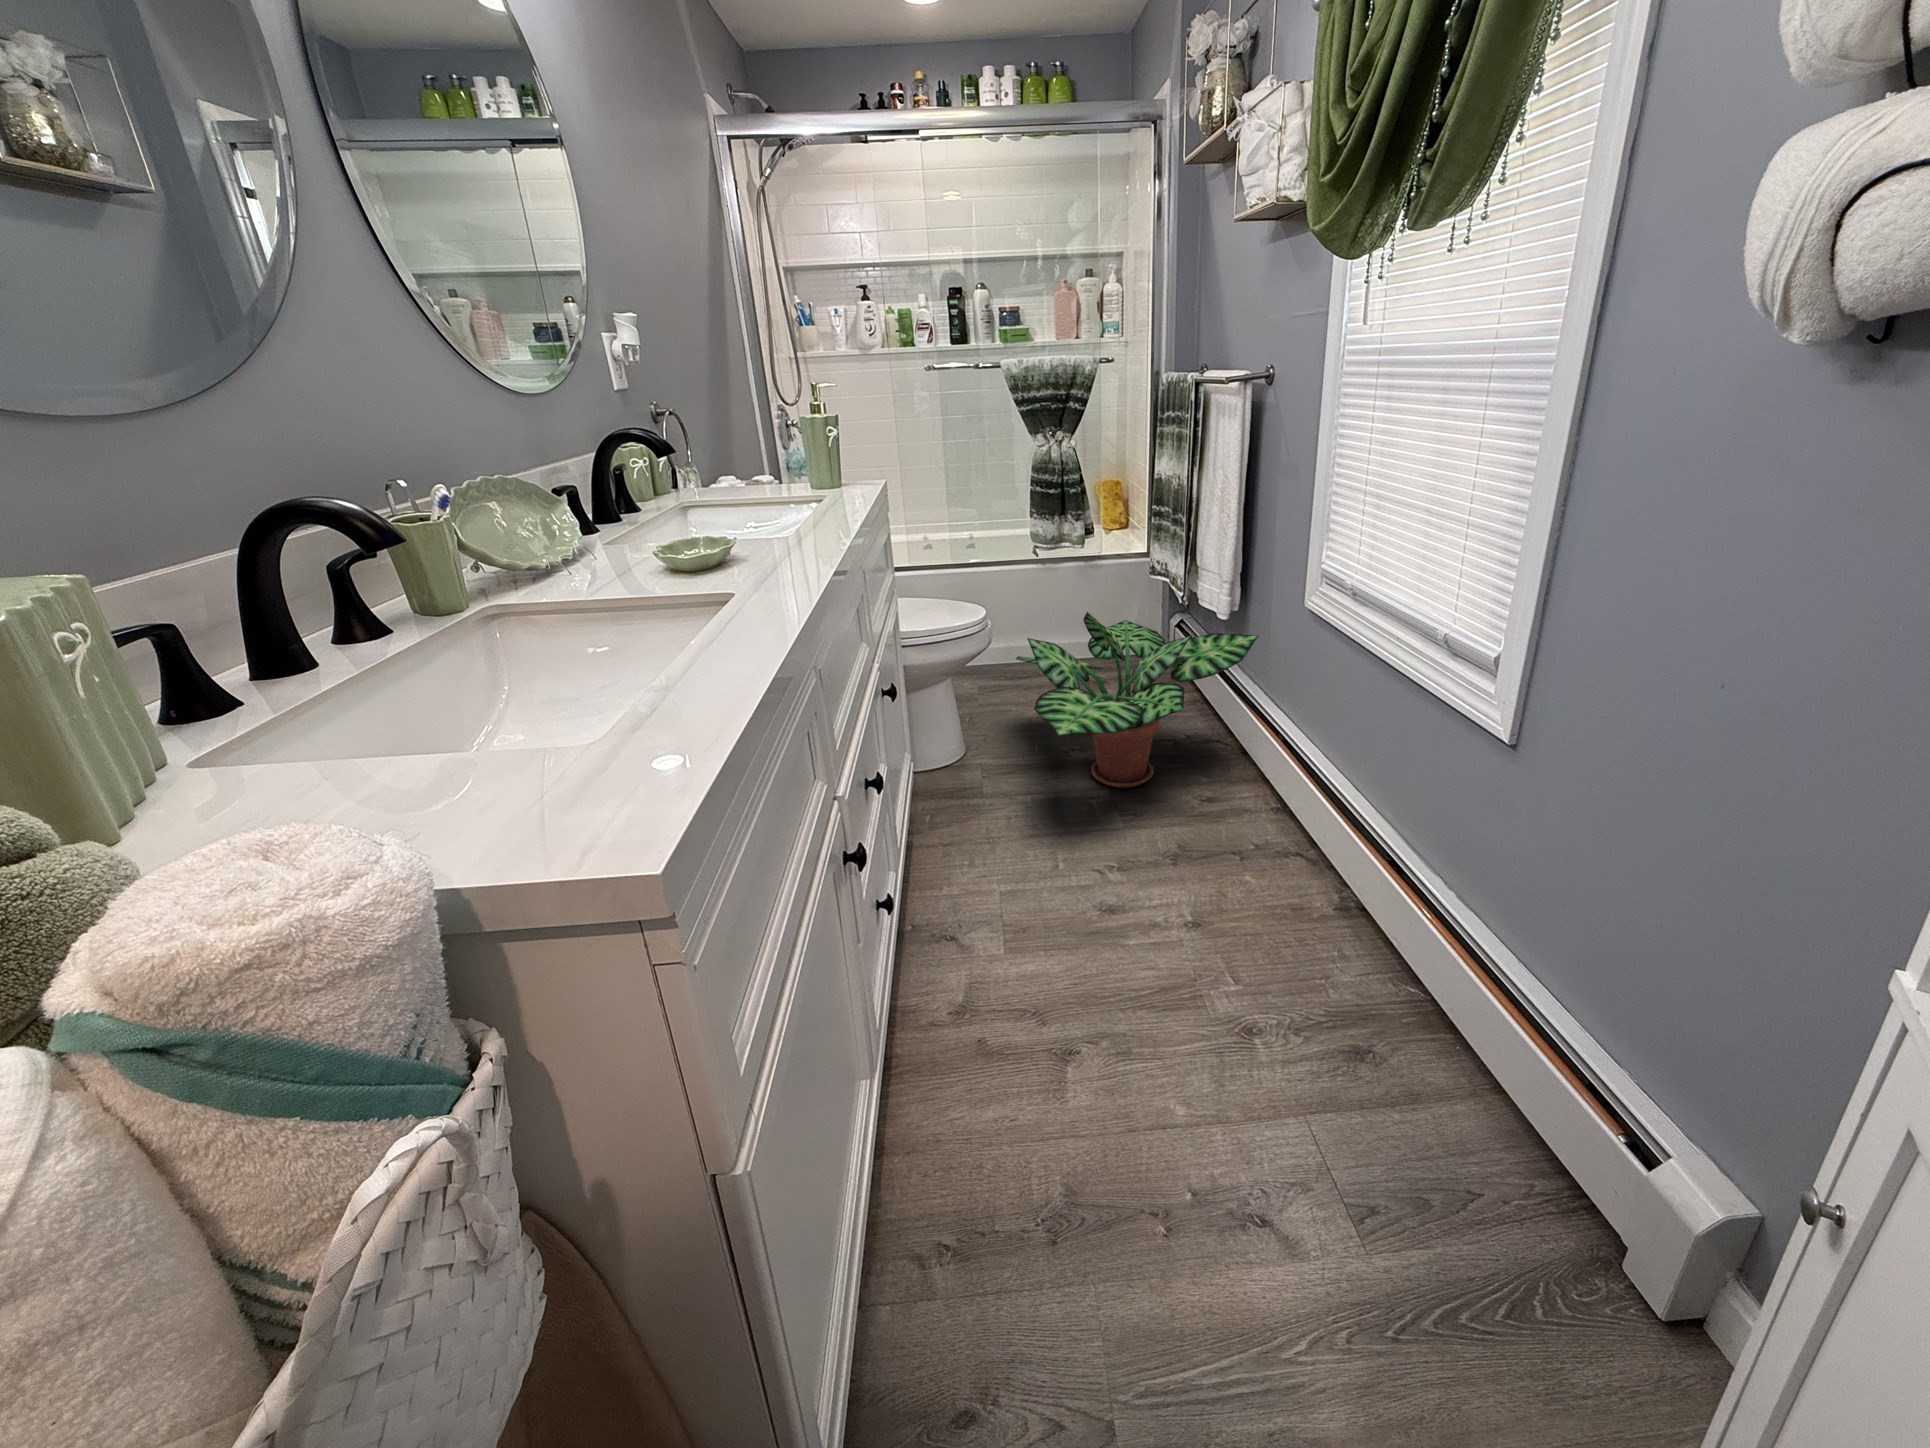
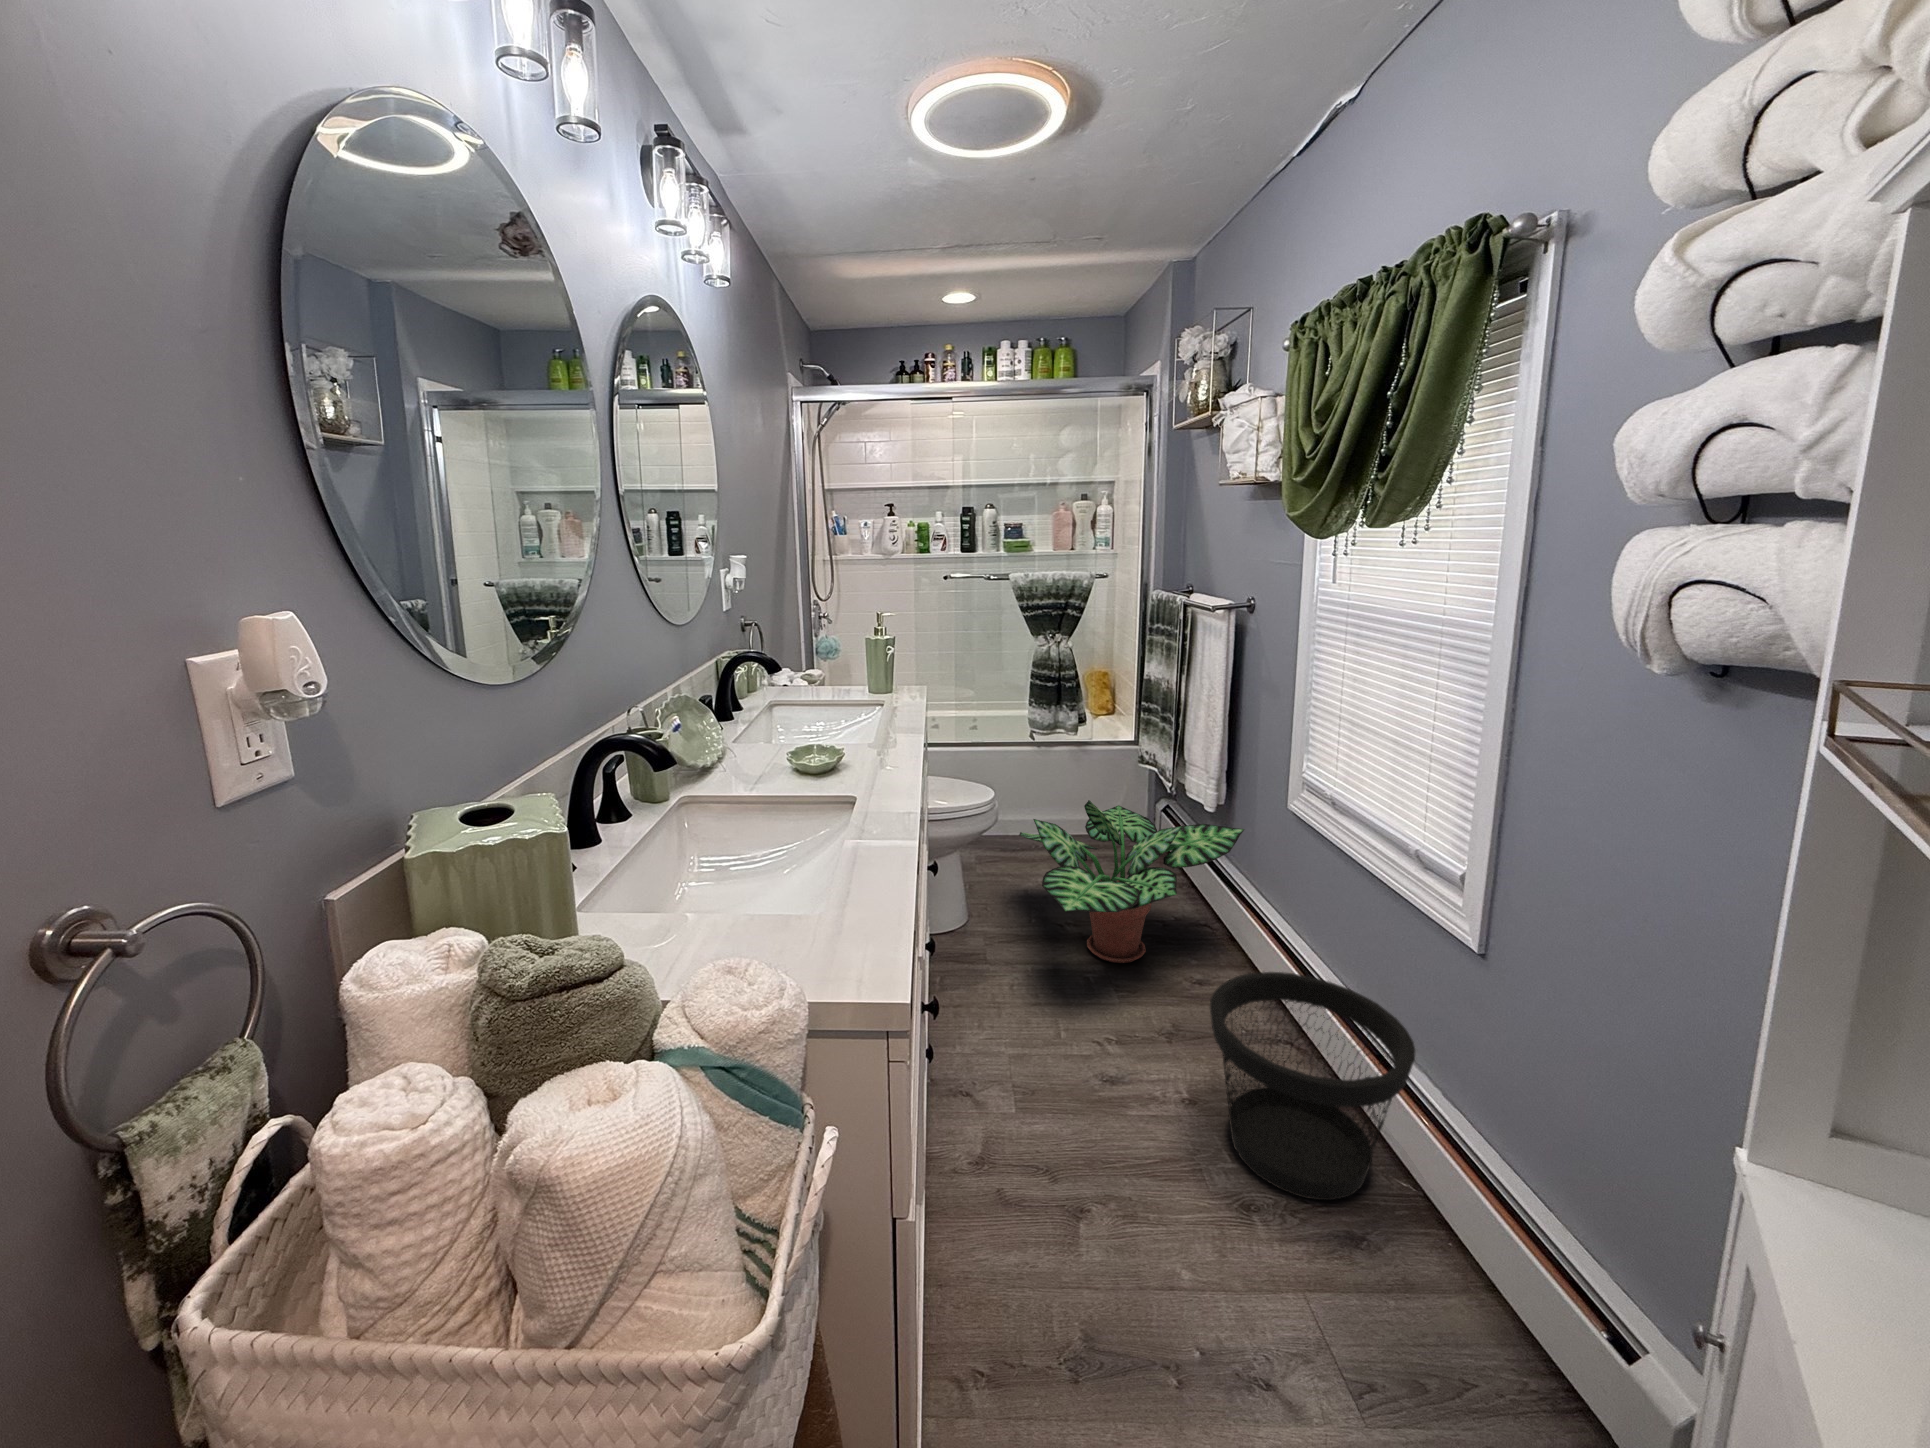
wastebasket: none [1212,783,1433,1016] -> present [1210,972,1415,1200]

